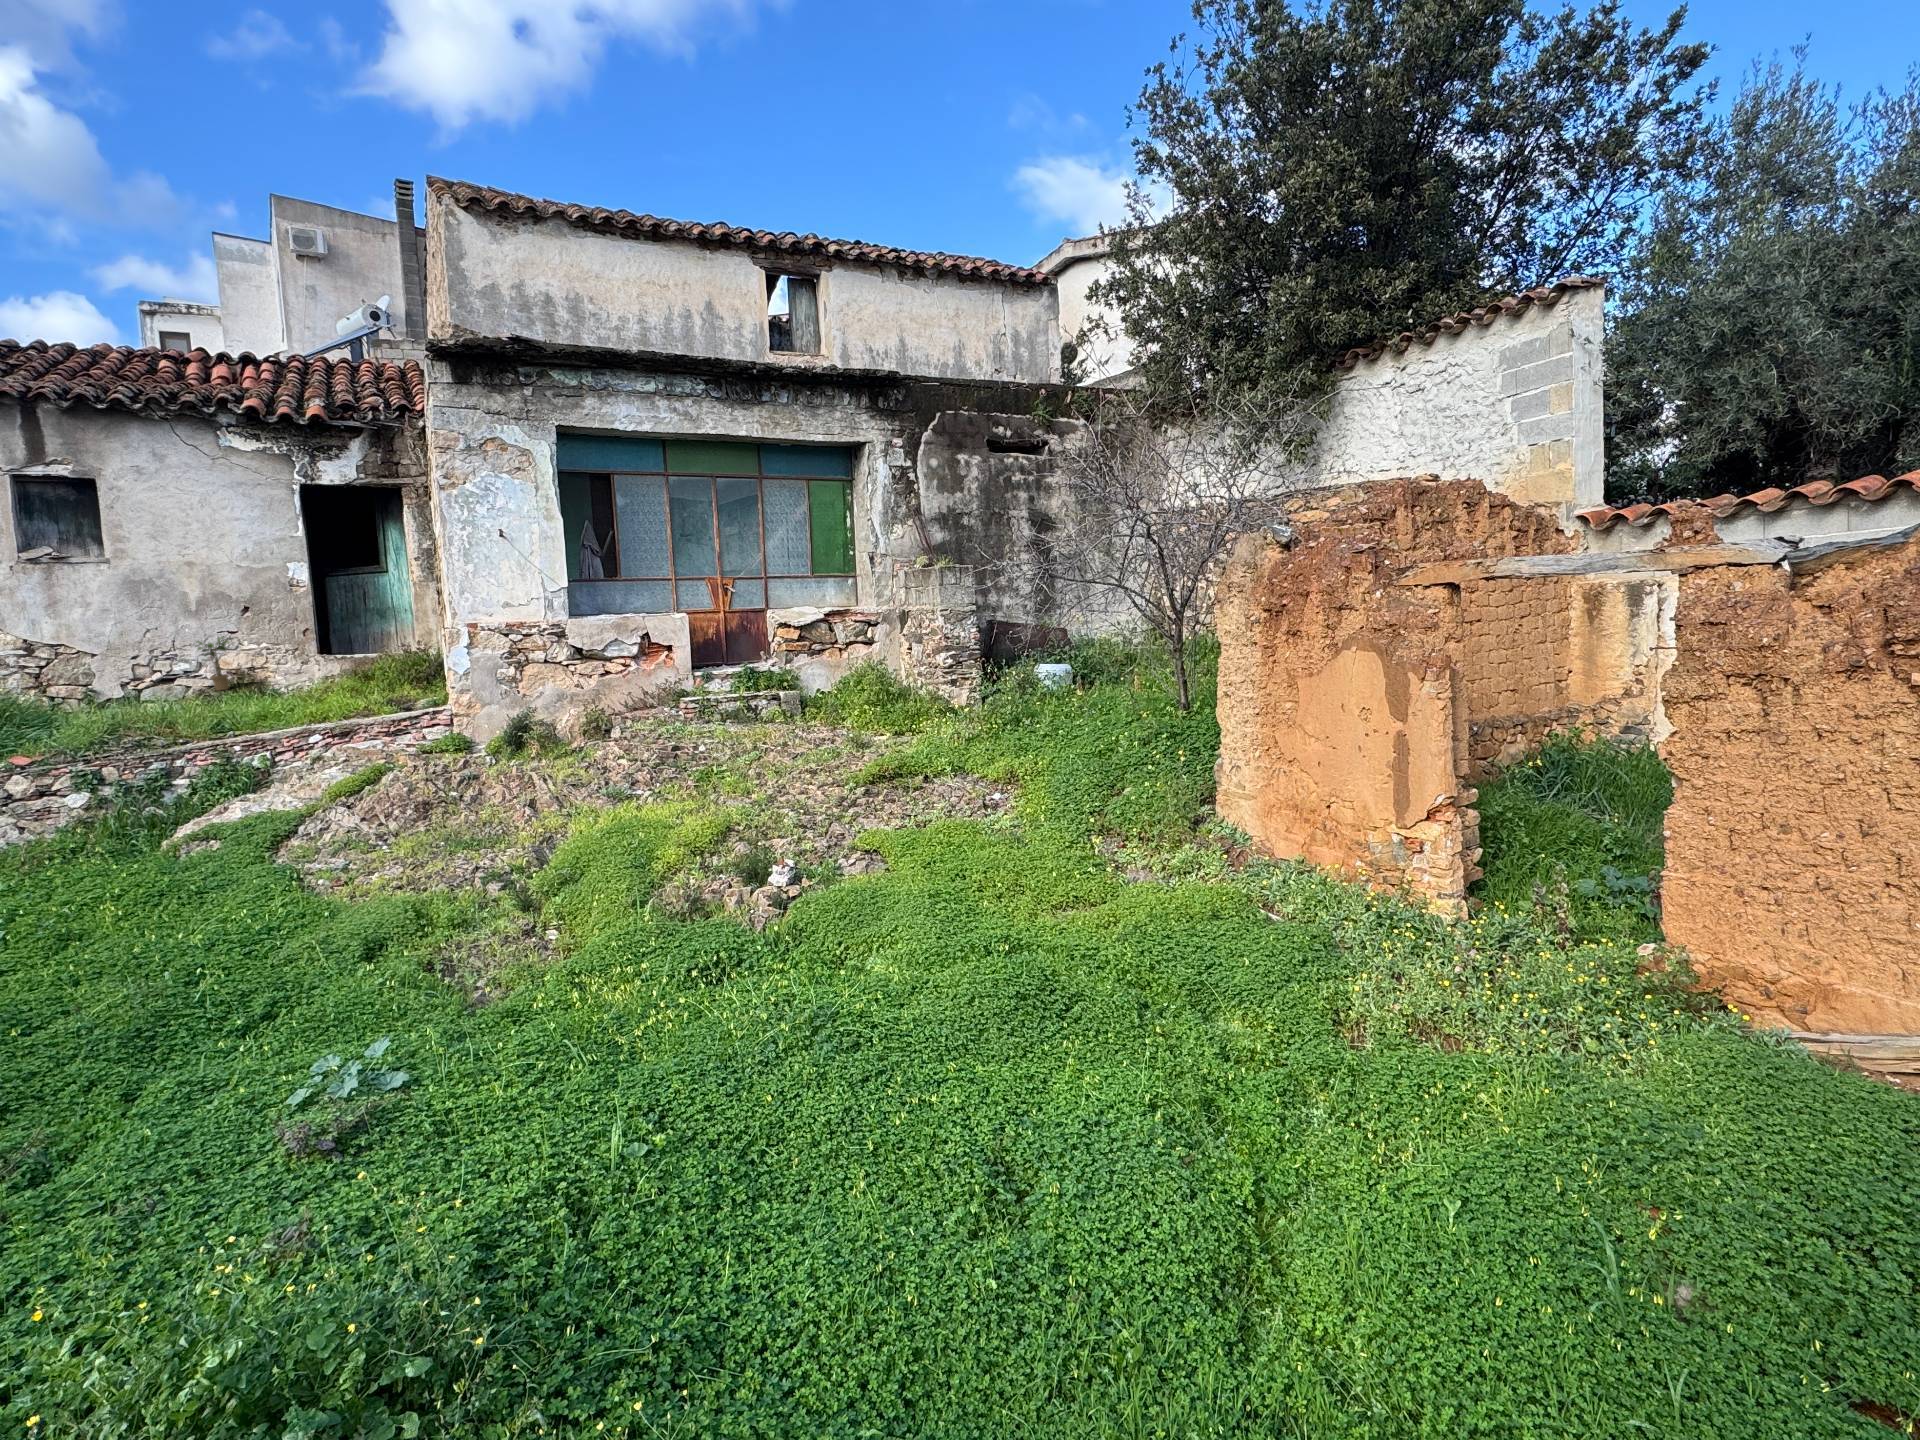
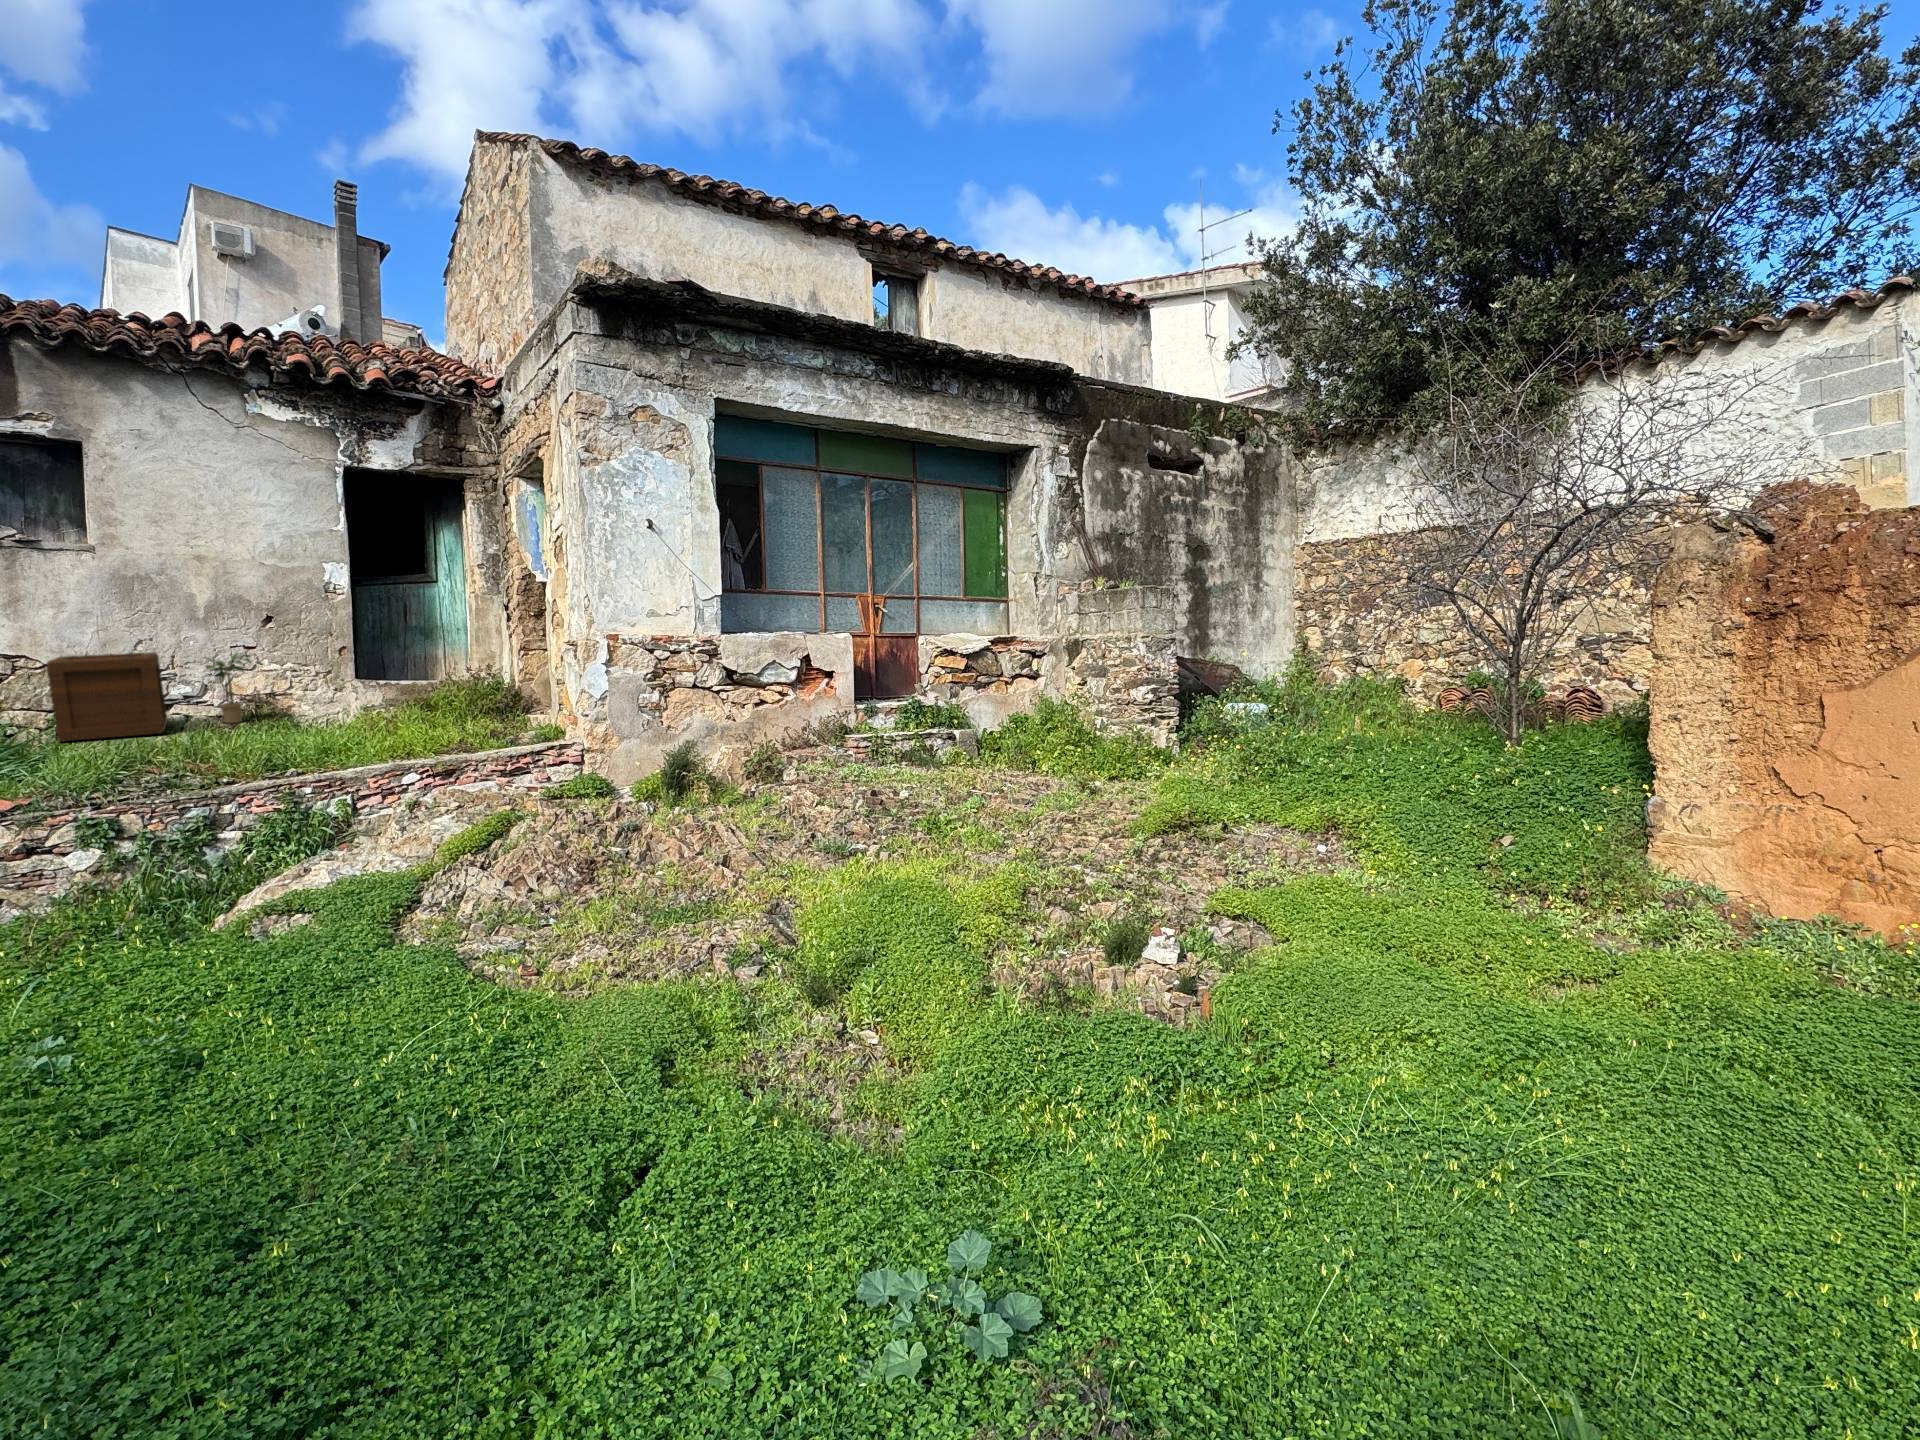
wooden crate: none [72,638,176,708] -> present [46,652,168,742]

